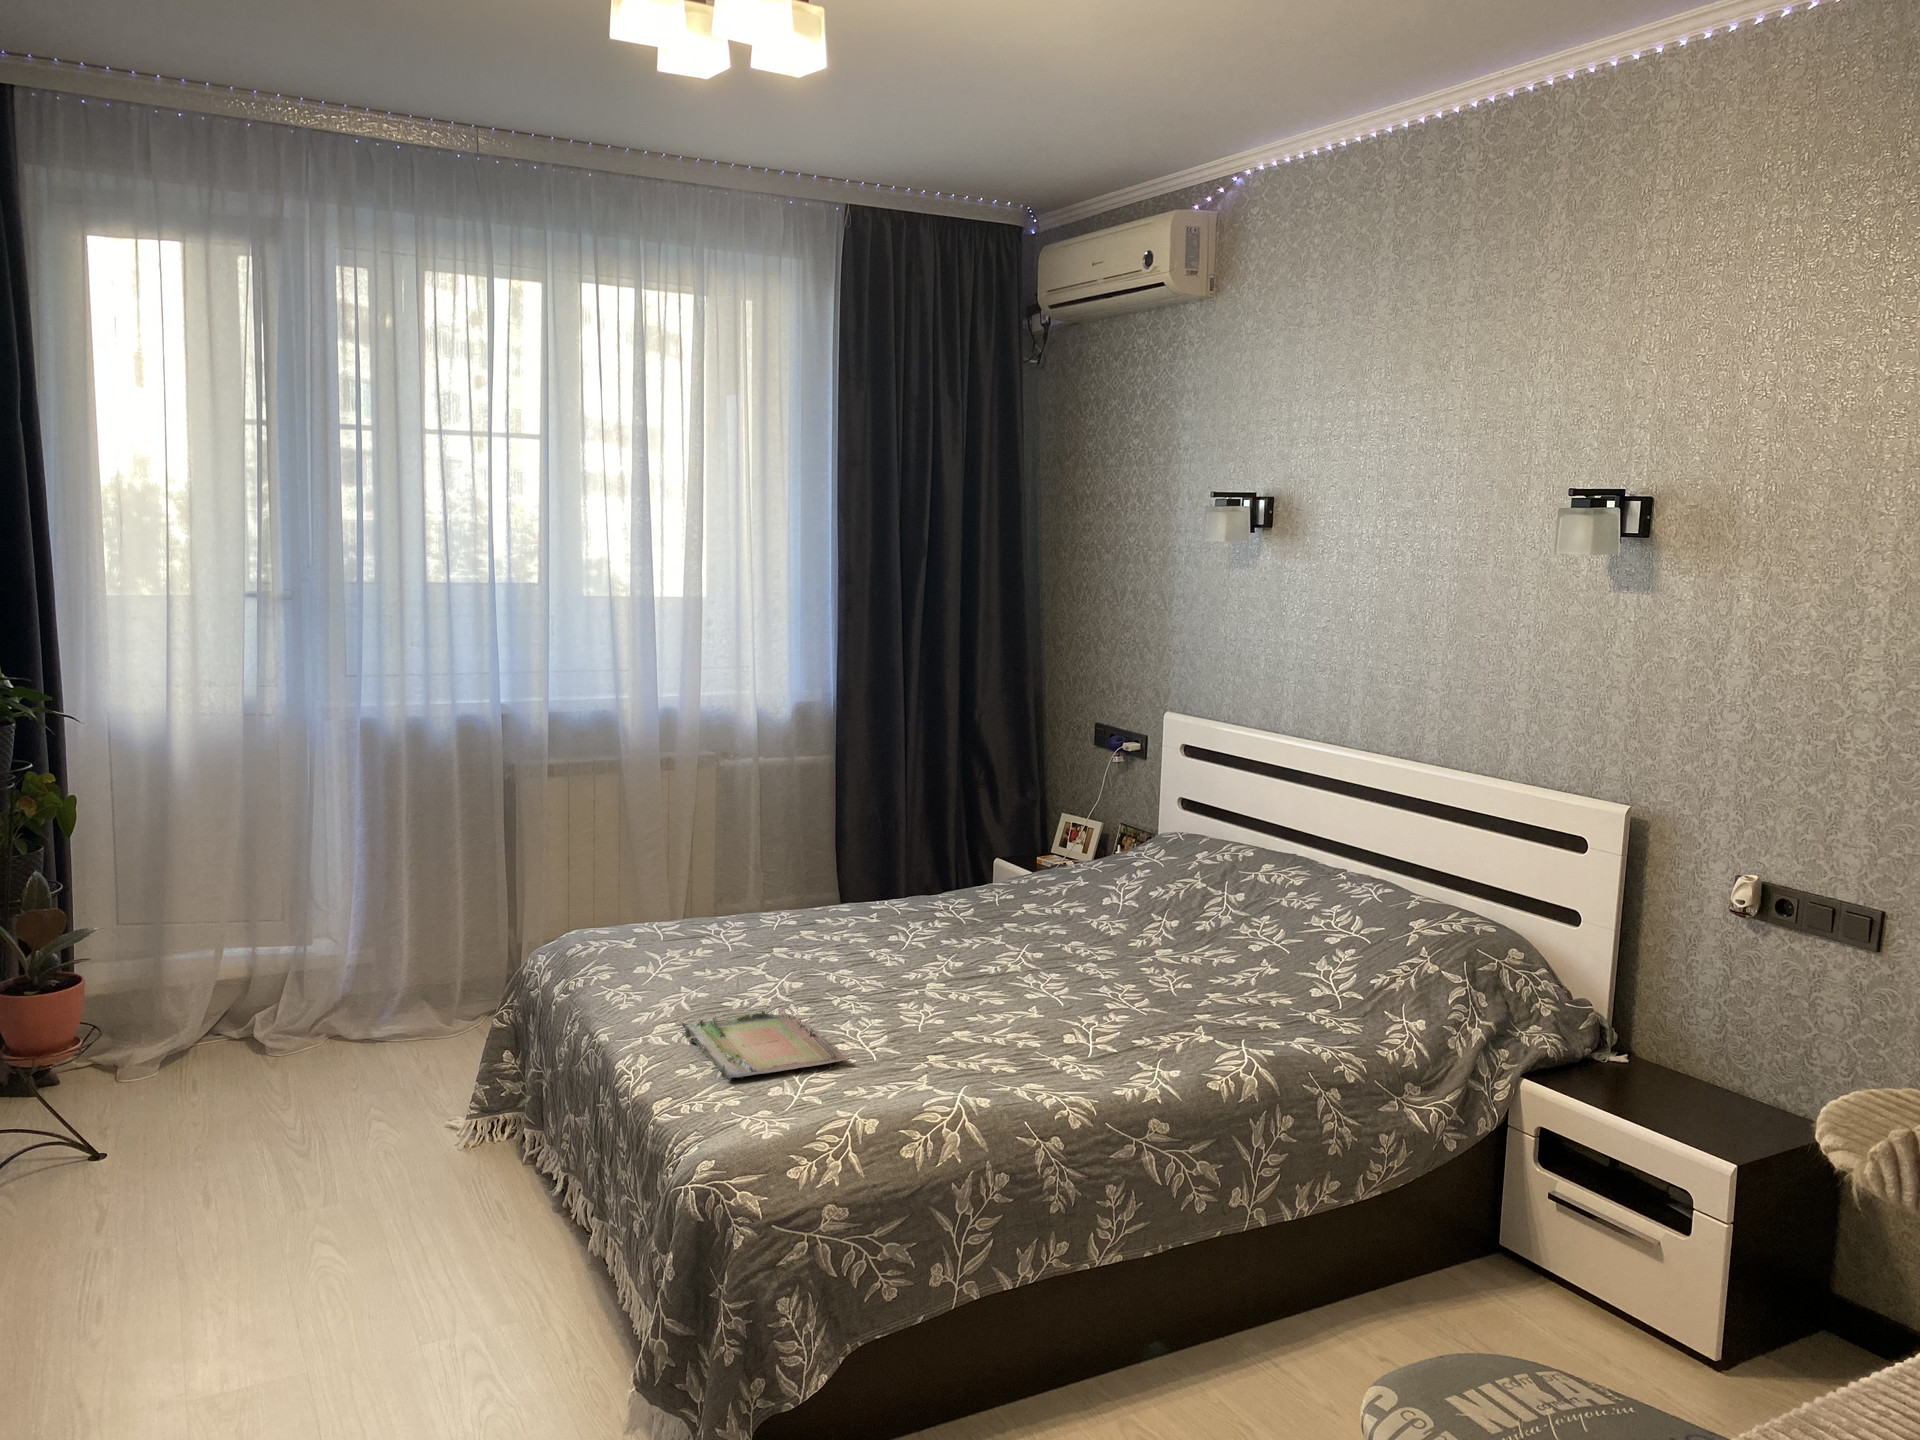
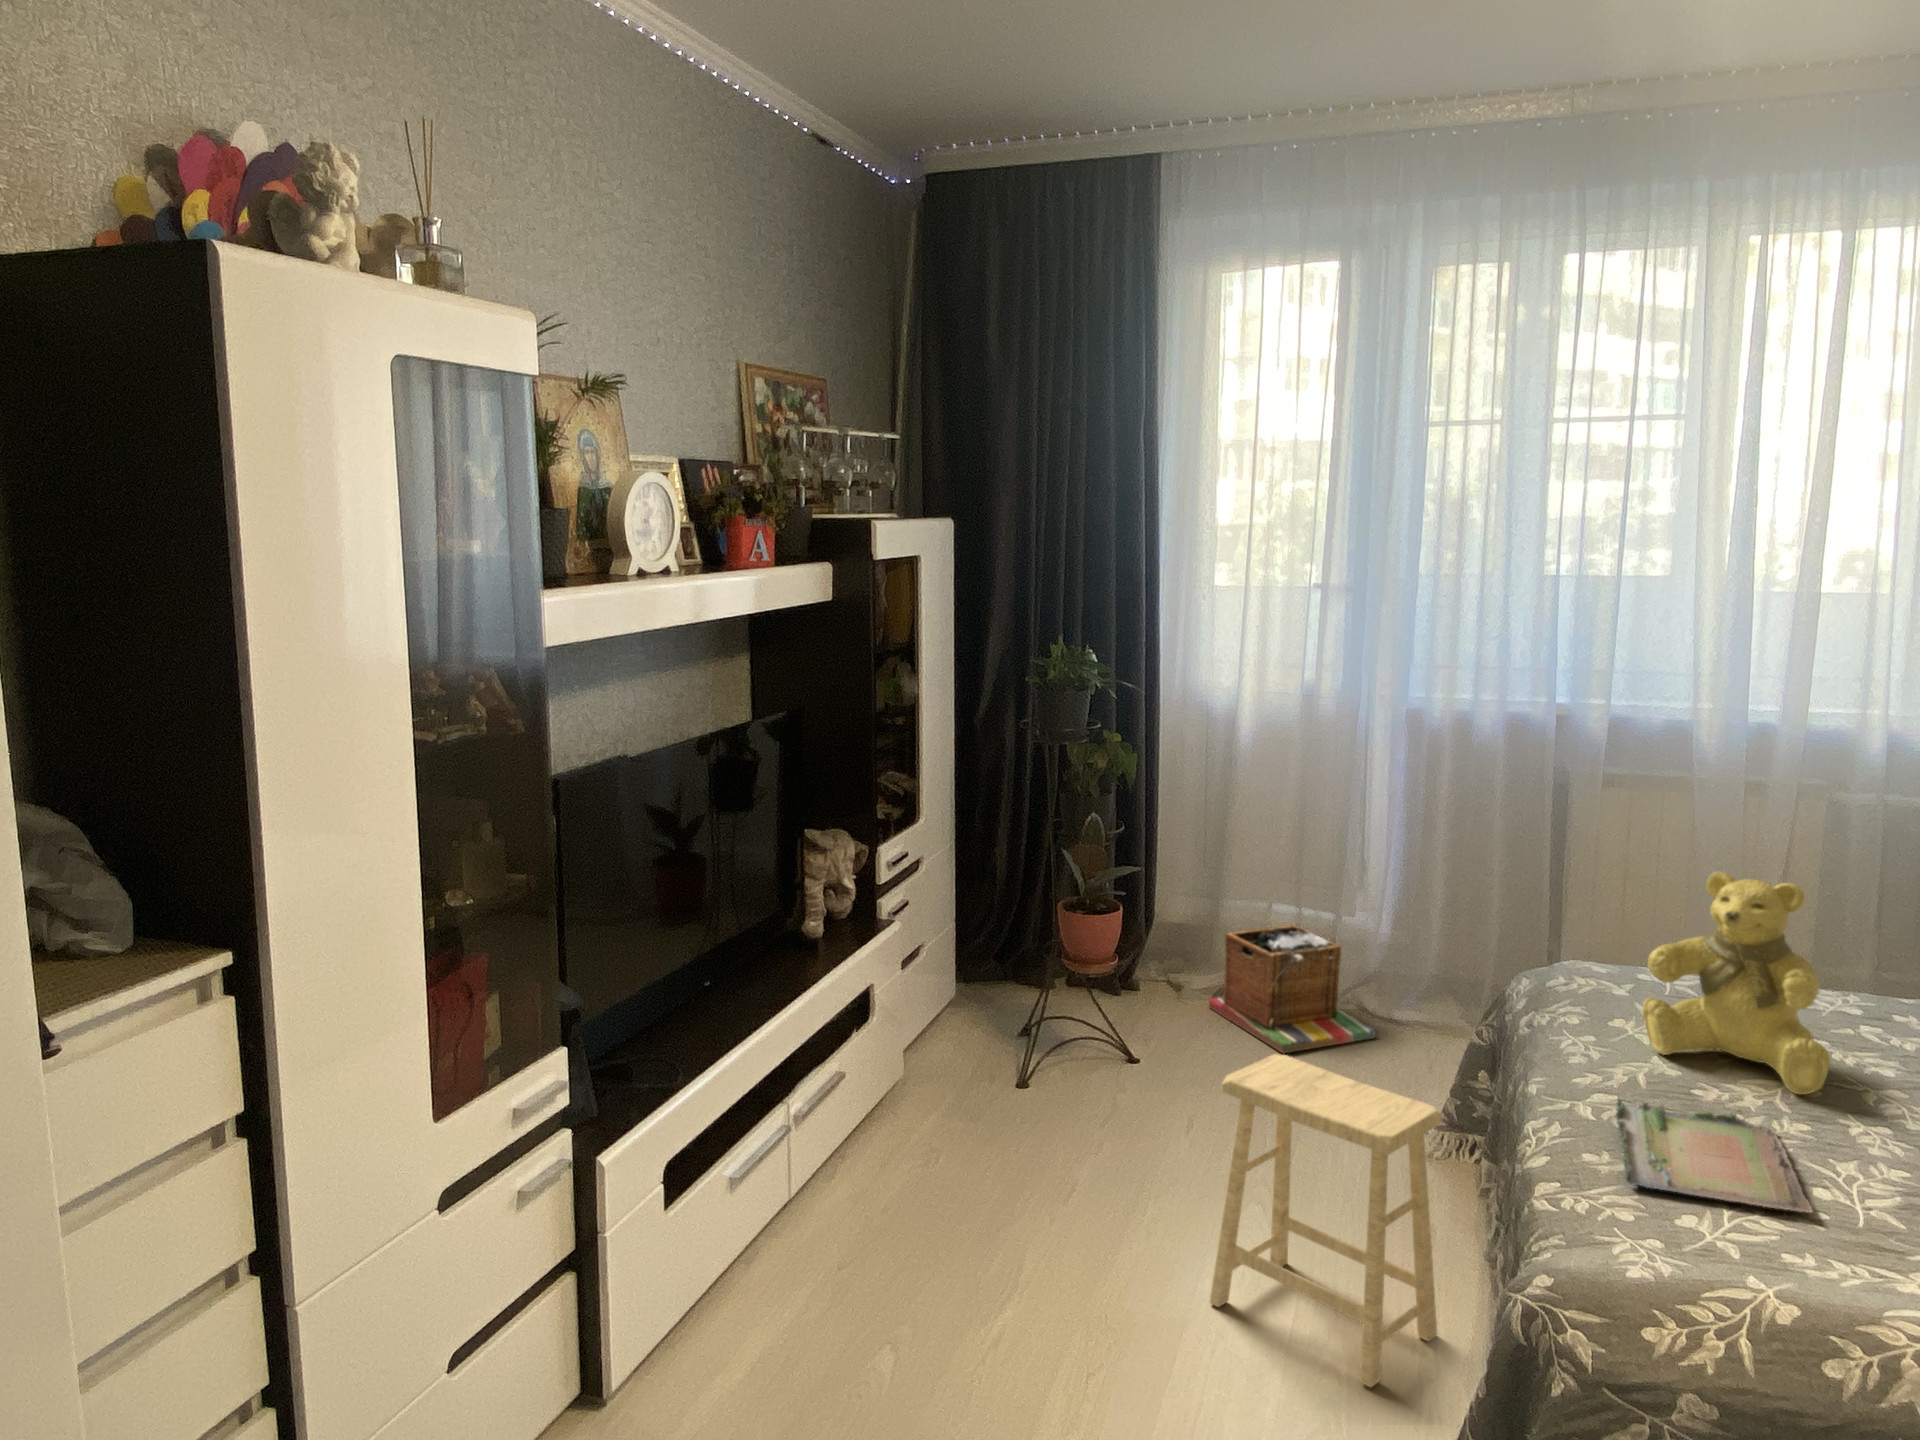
teddy bear: none [668,823,811,987] -> present [1642,872,1830,1094]
laundry basket: none [156,965,359,1101] -> present [1209,925,1375,1053]
footstool: none [315,1071,546,1354] -> present [1210,1054,1442,1387]

